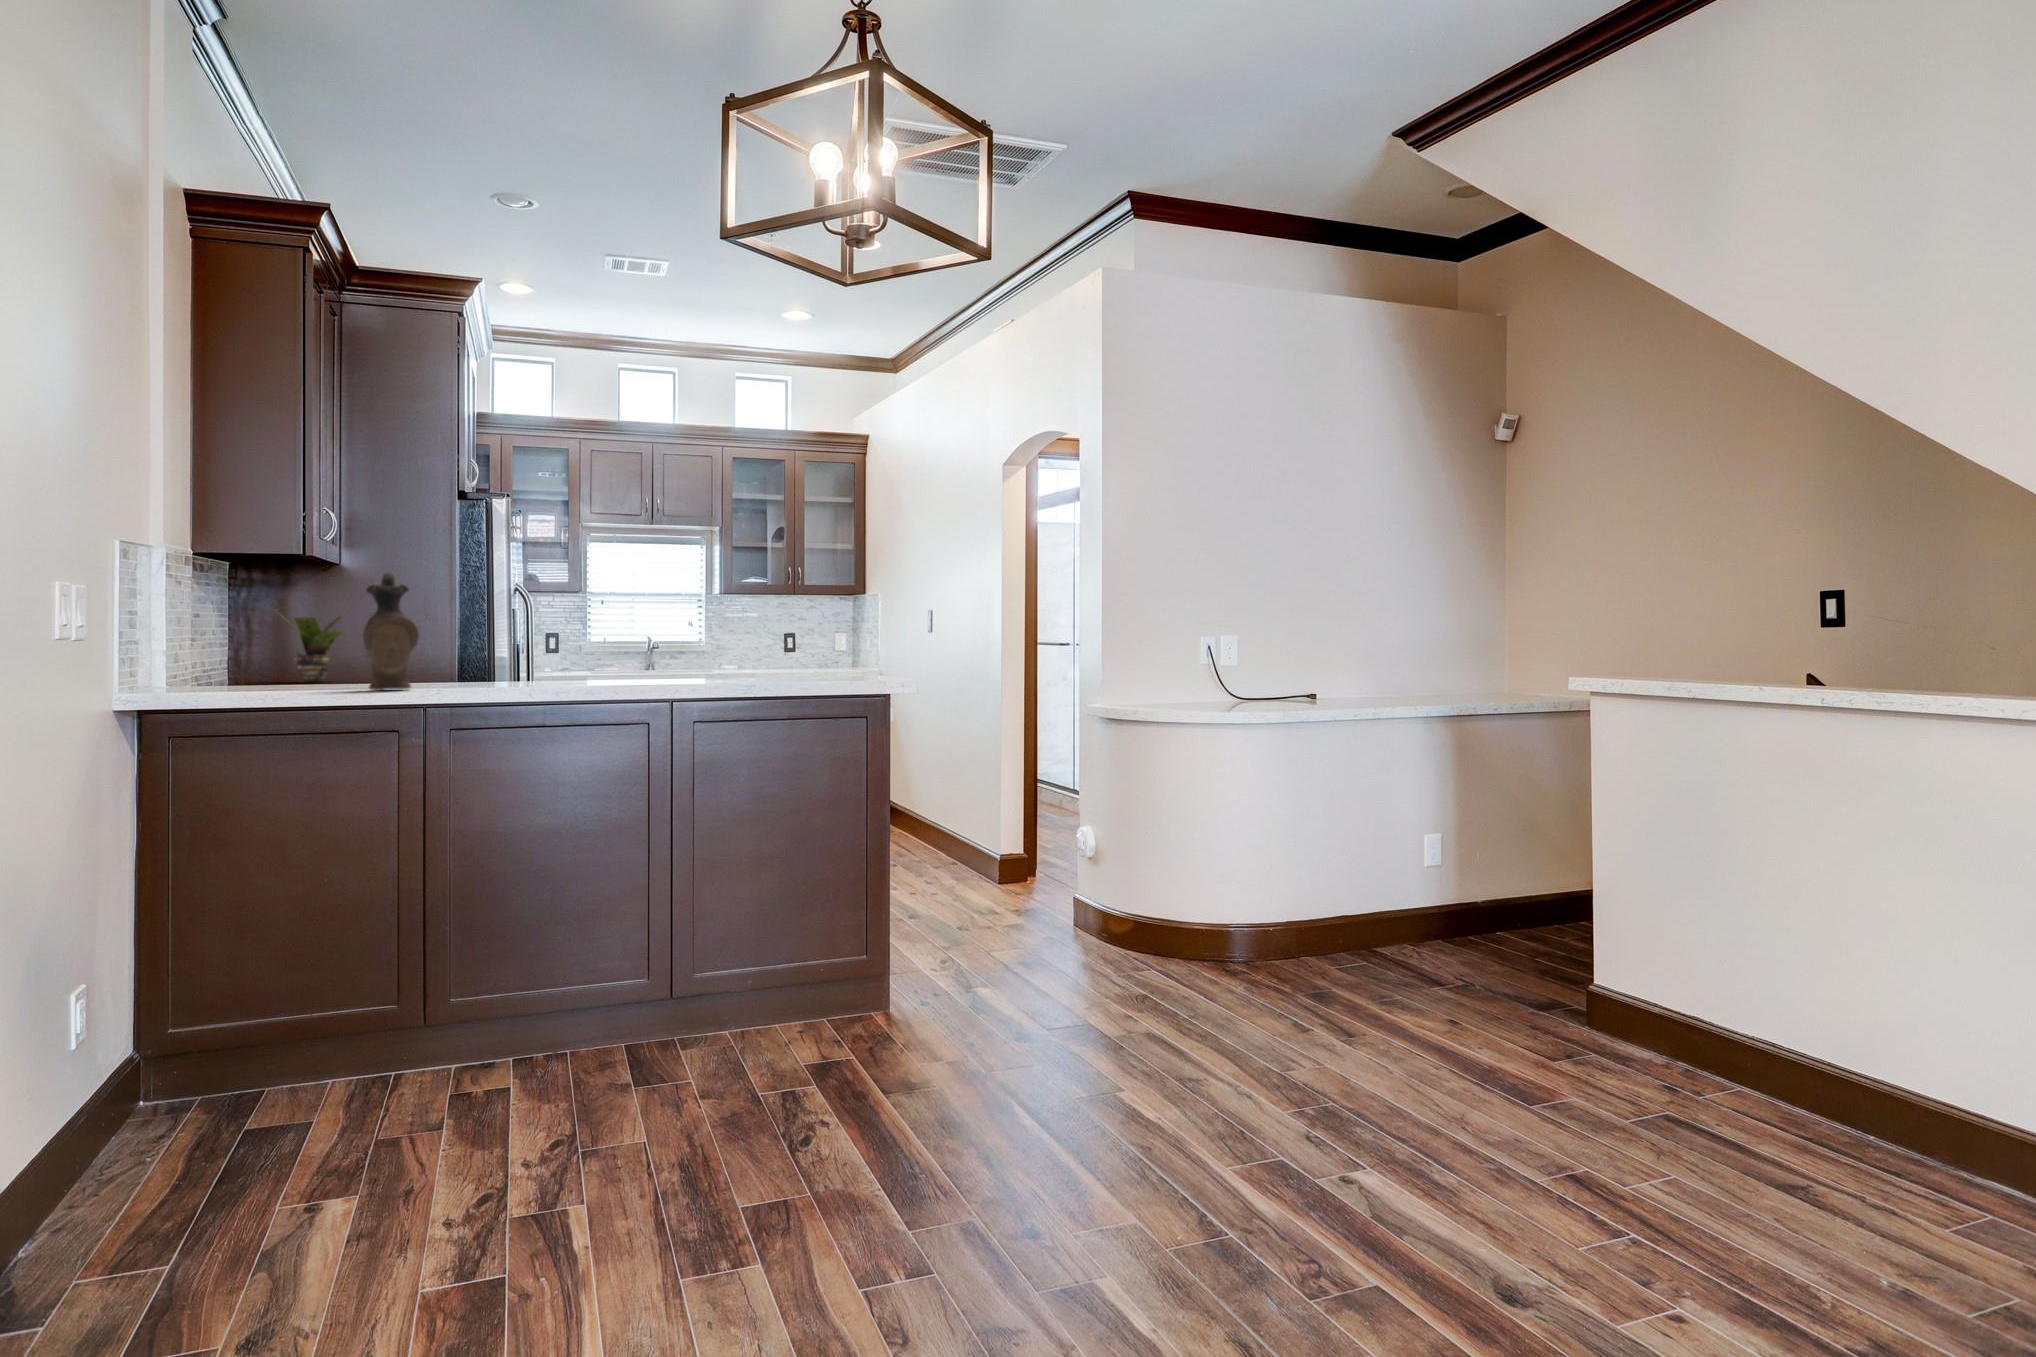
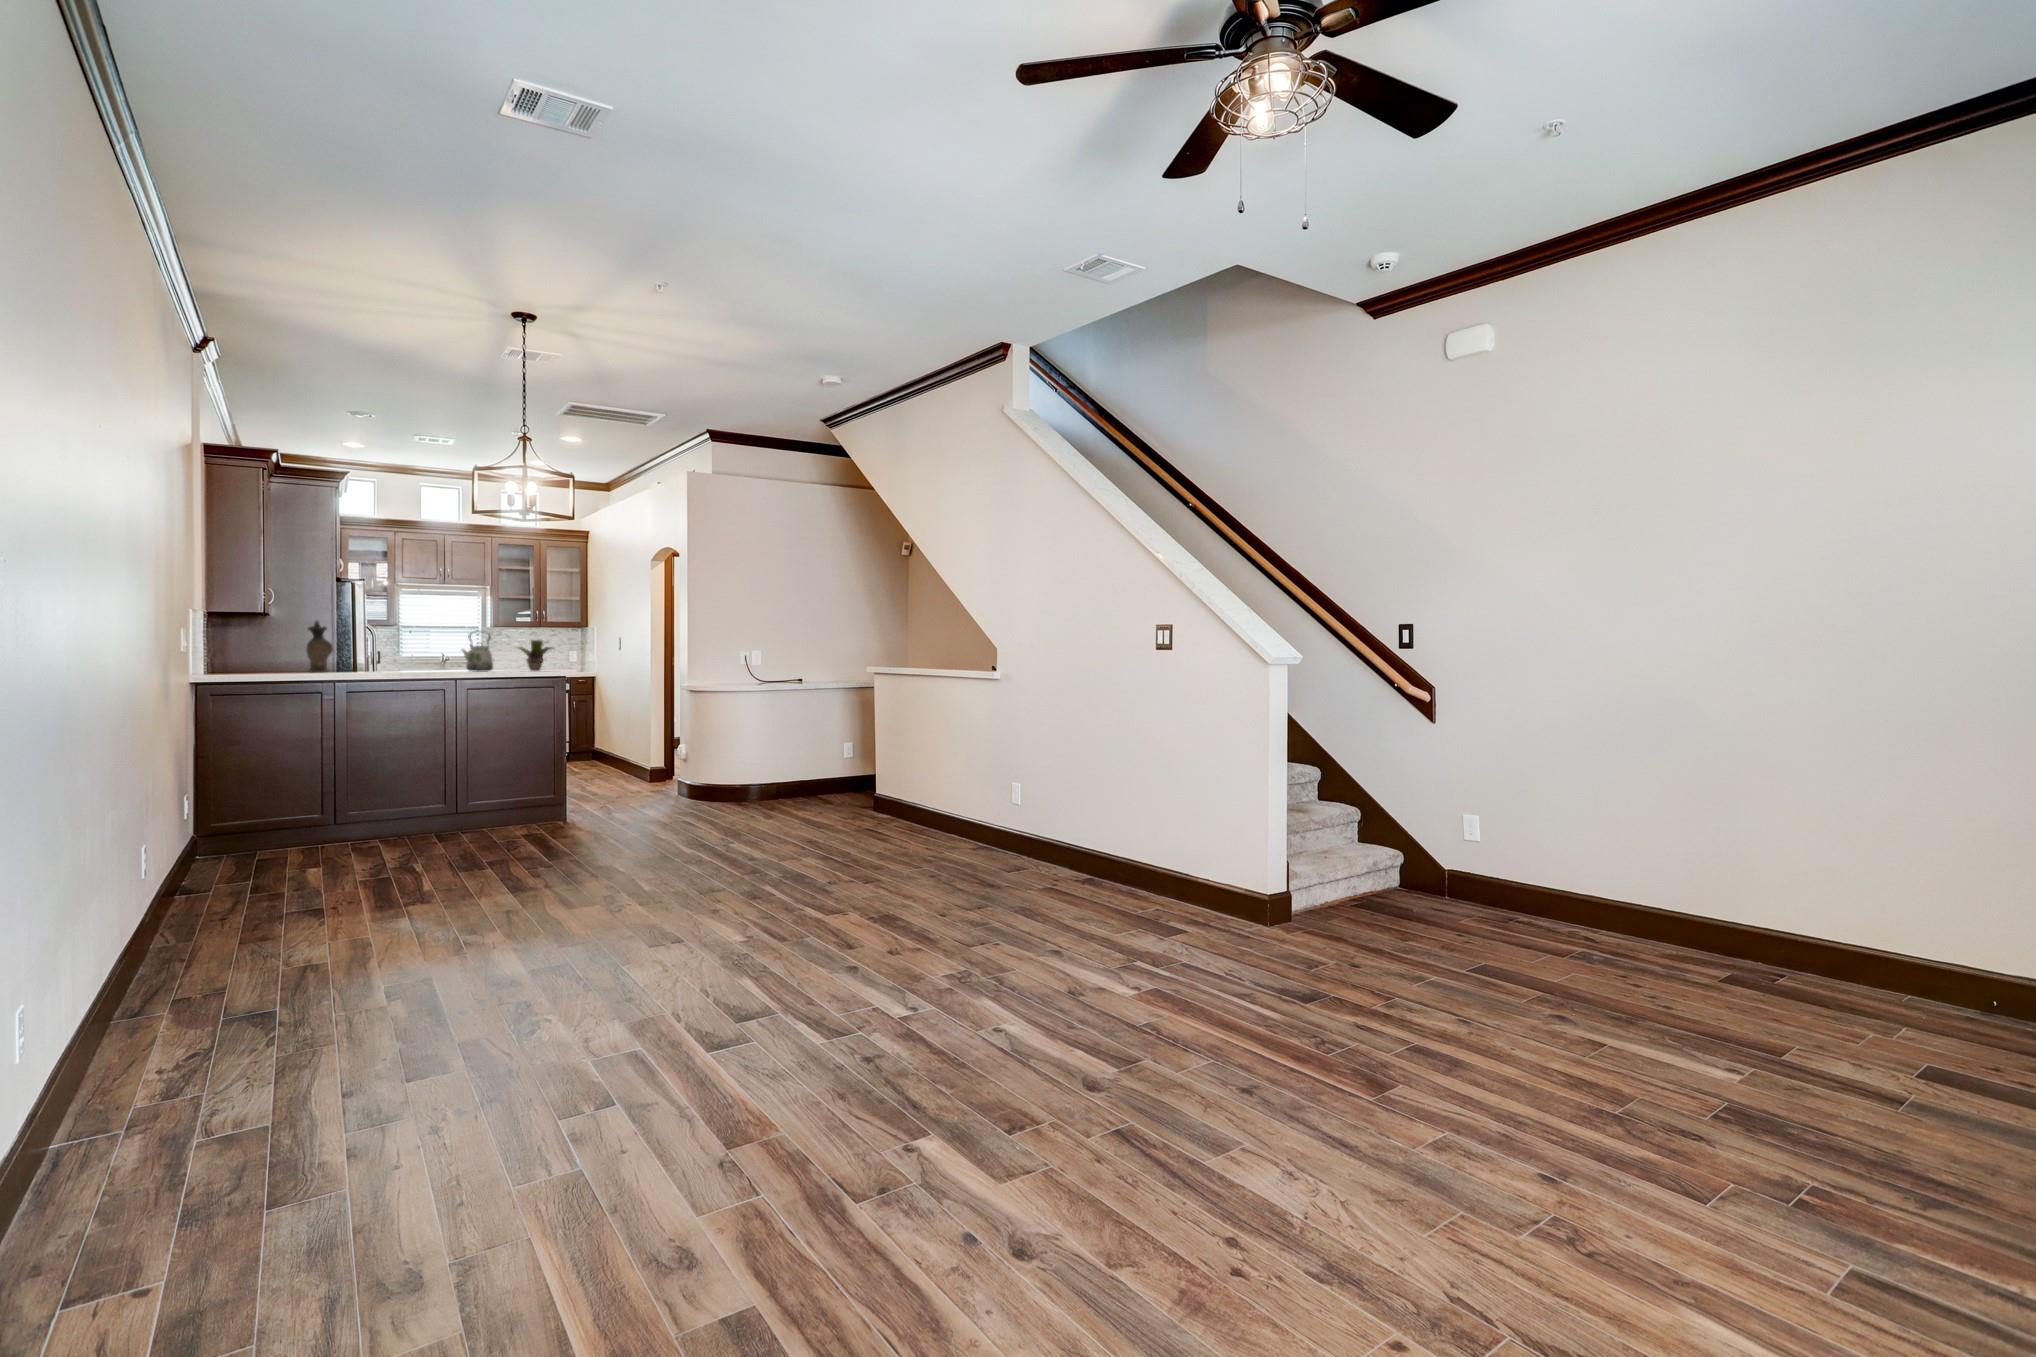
kettle: none [682,595,749,685] -> present [462,634,493,672]
potted plant: present [276,609,342,682] -> present [518,640,552,671]

